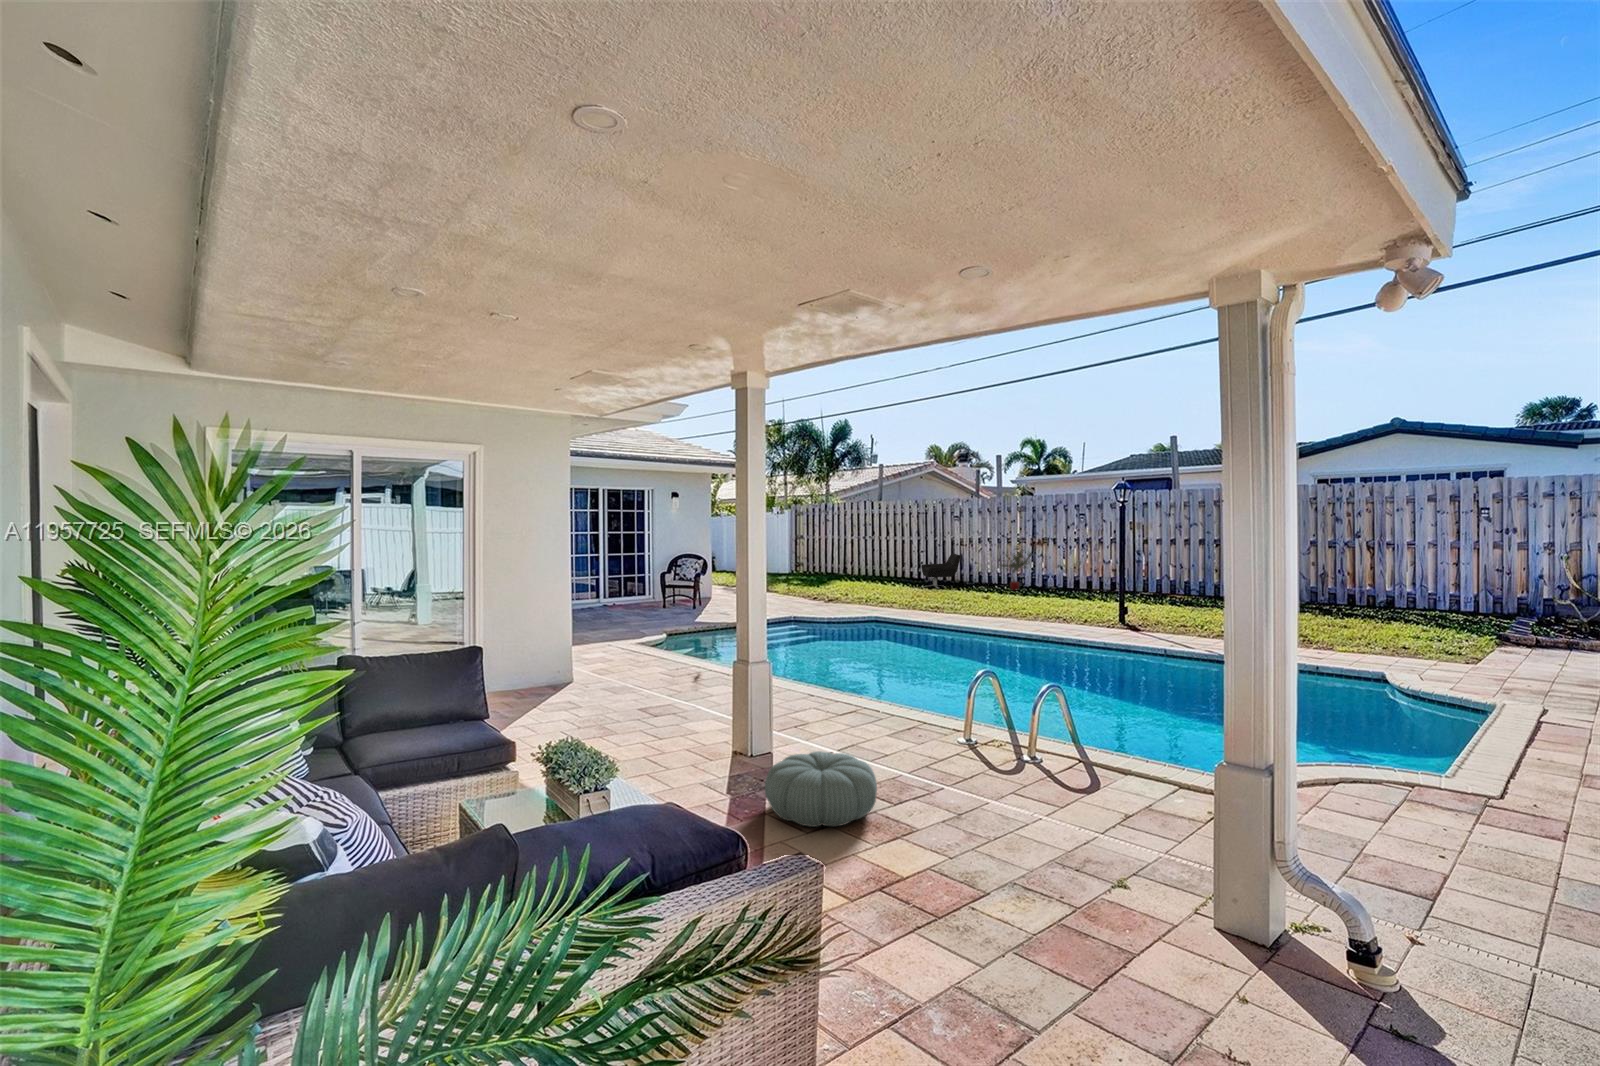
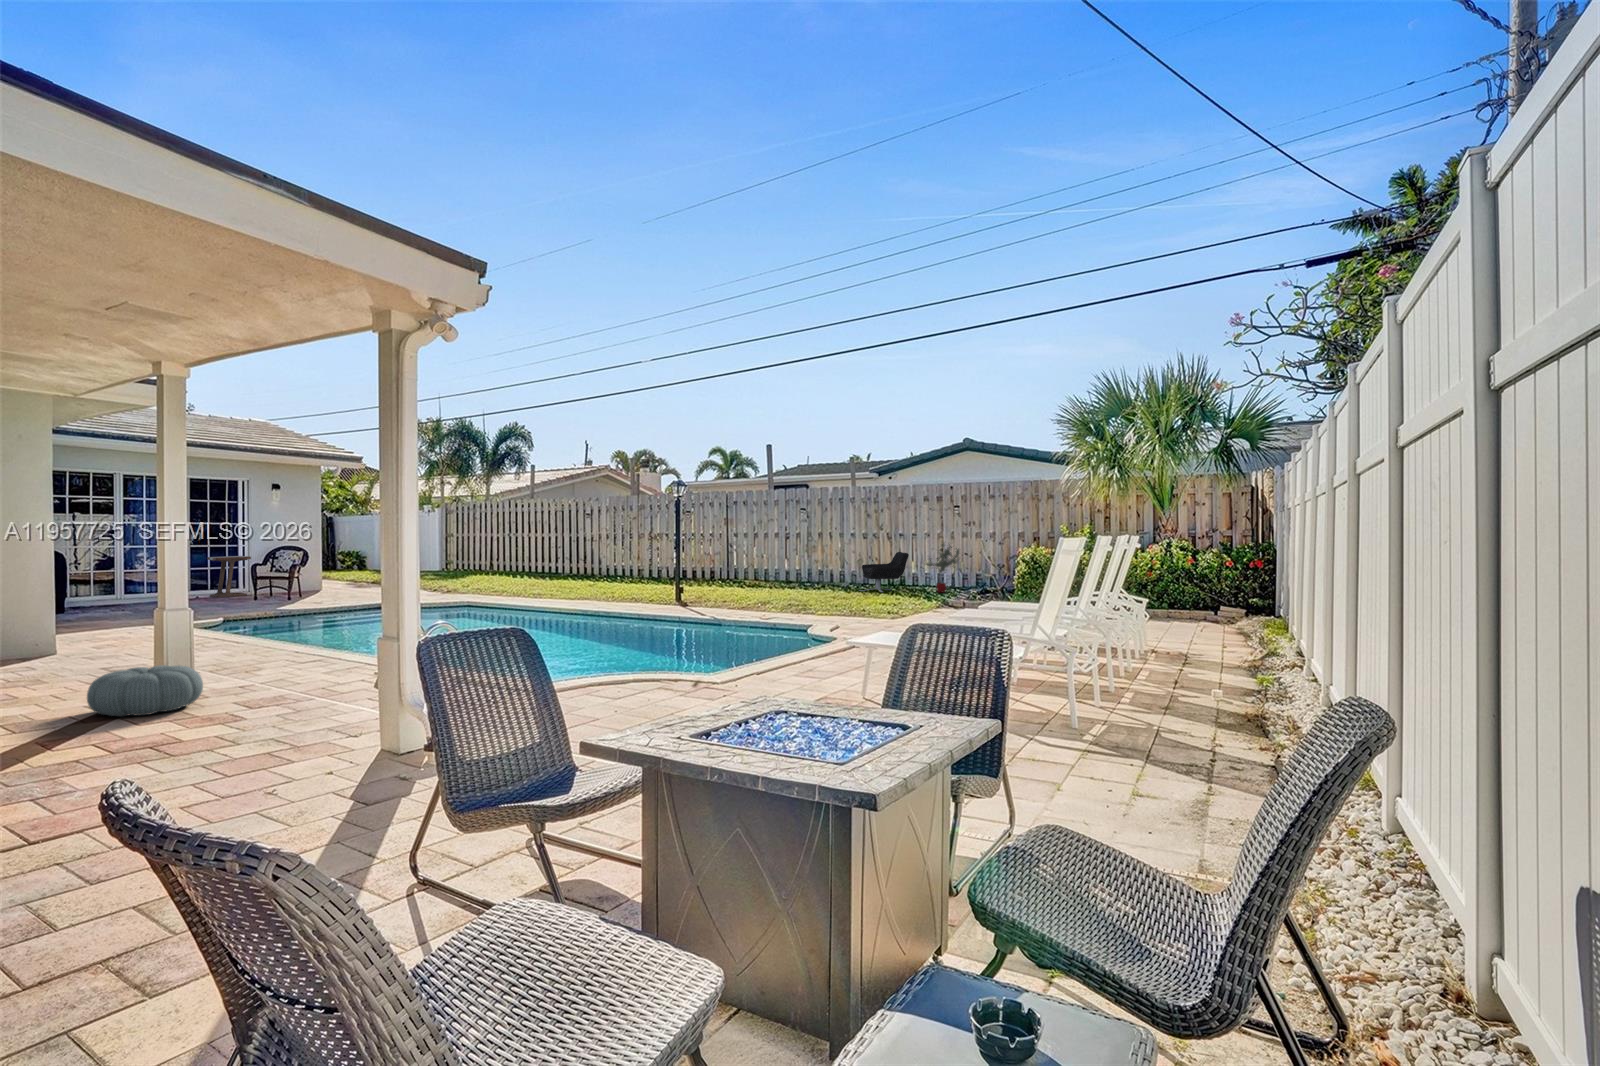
potted tree: present [1000,547,1031,590] -> present [926,543,959,593]
lounge chair: present [921,553,961,588] -> present [862,552,909,592]
side table: none [619,563,661,605] -> present [207,556,251,598]

